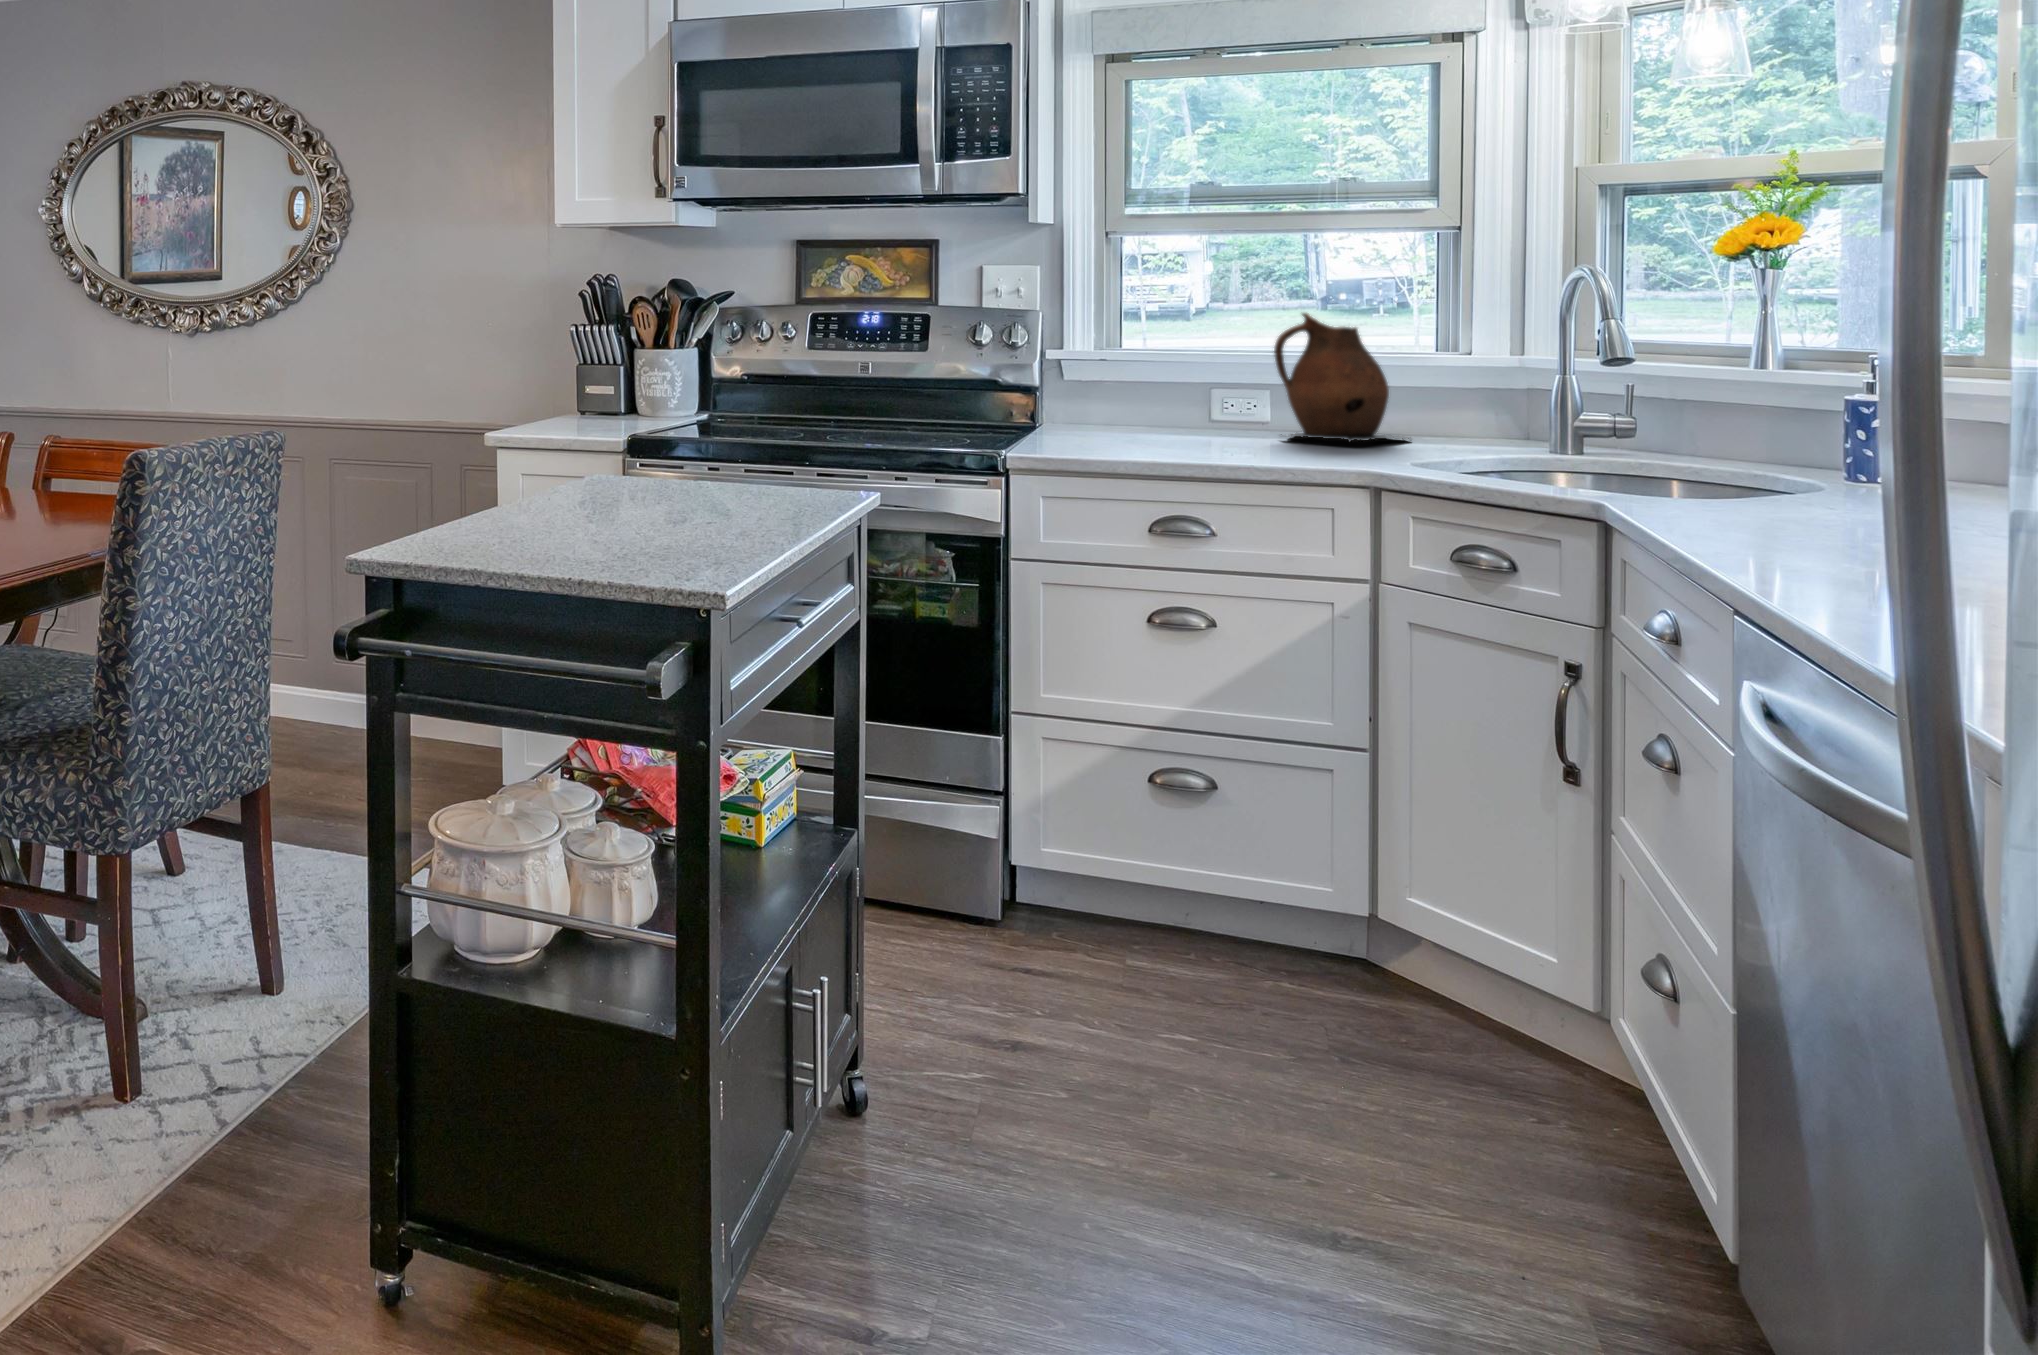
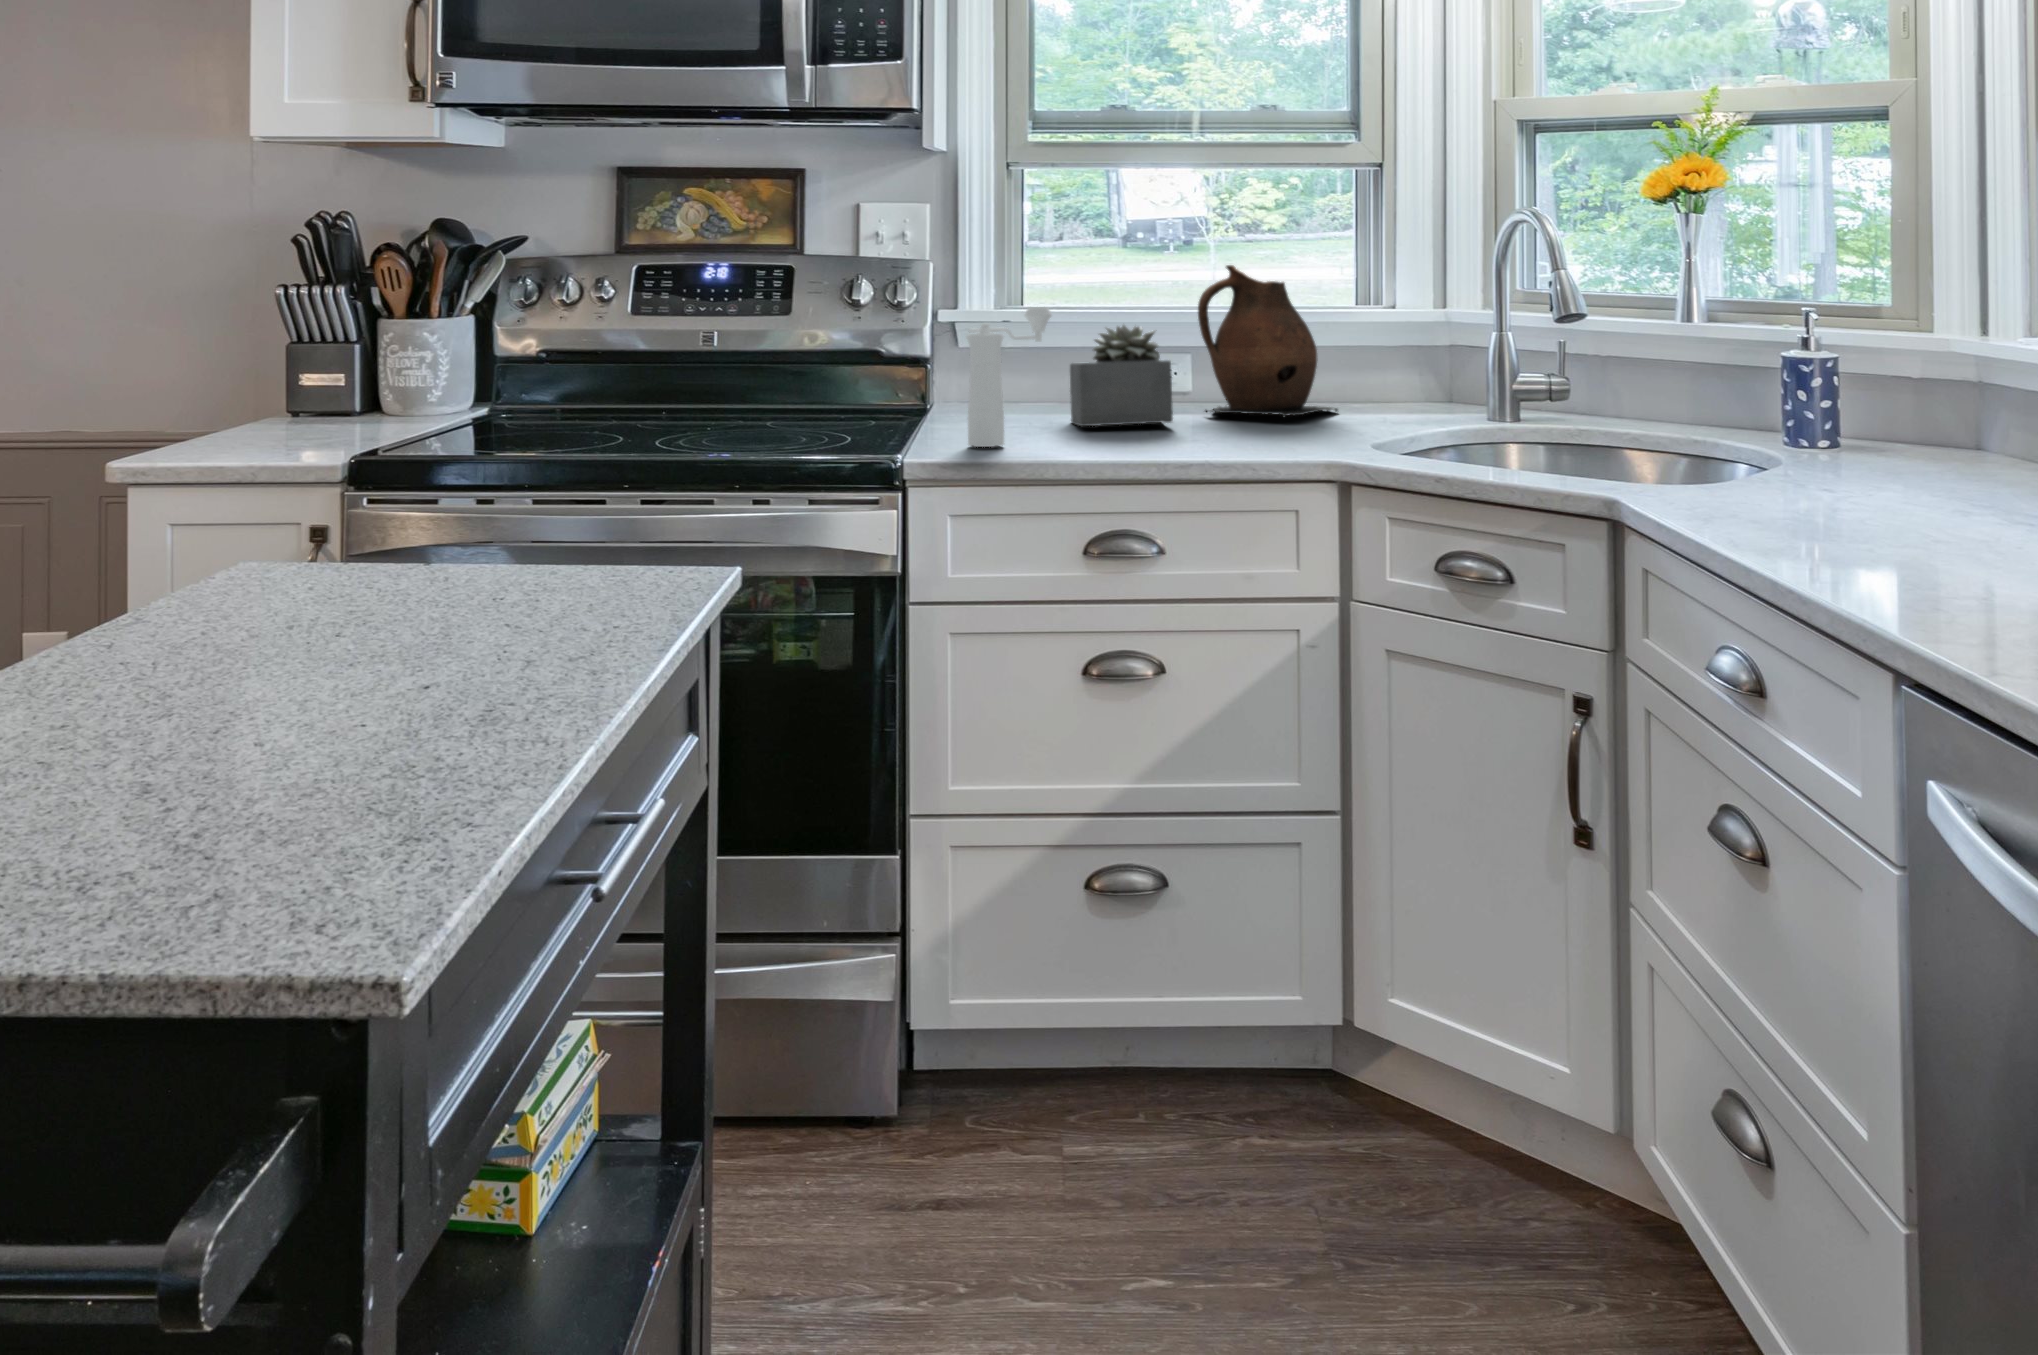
pepper mill: none [1064,347,1136,452] -> present [967,307,1052,447]
succulent plant: none [1155,361,1245,442] -> present [1070,325,1173,426]

